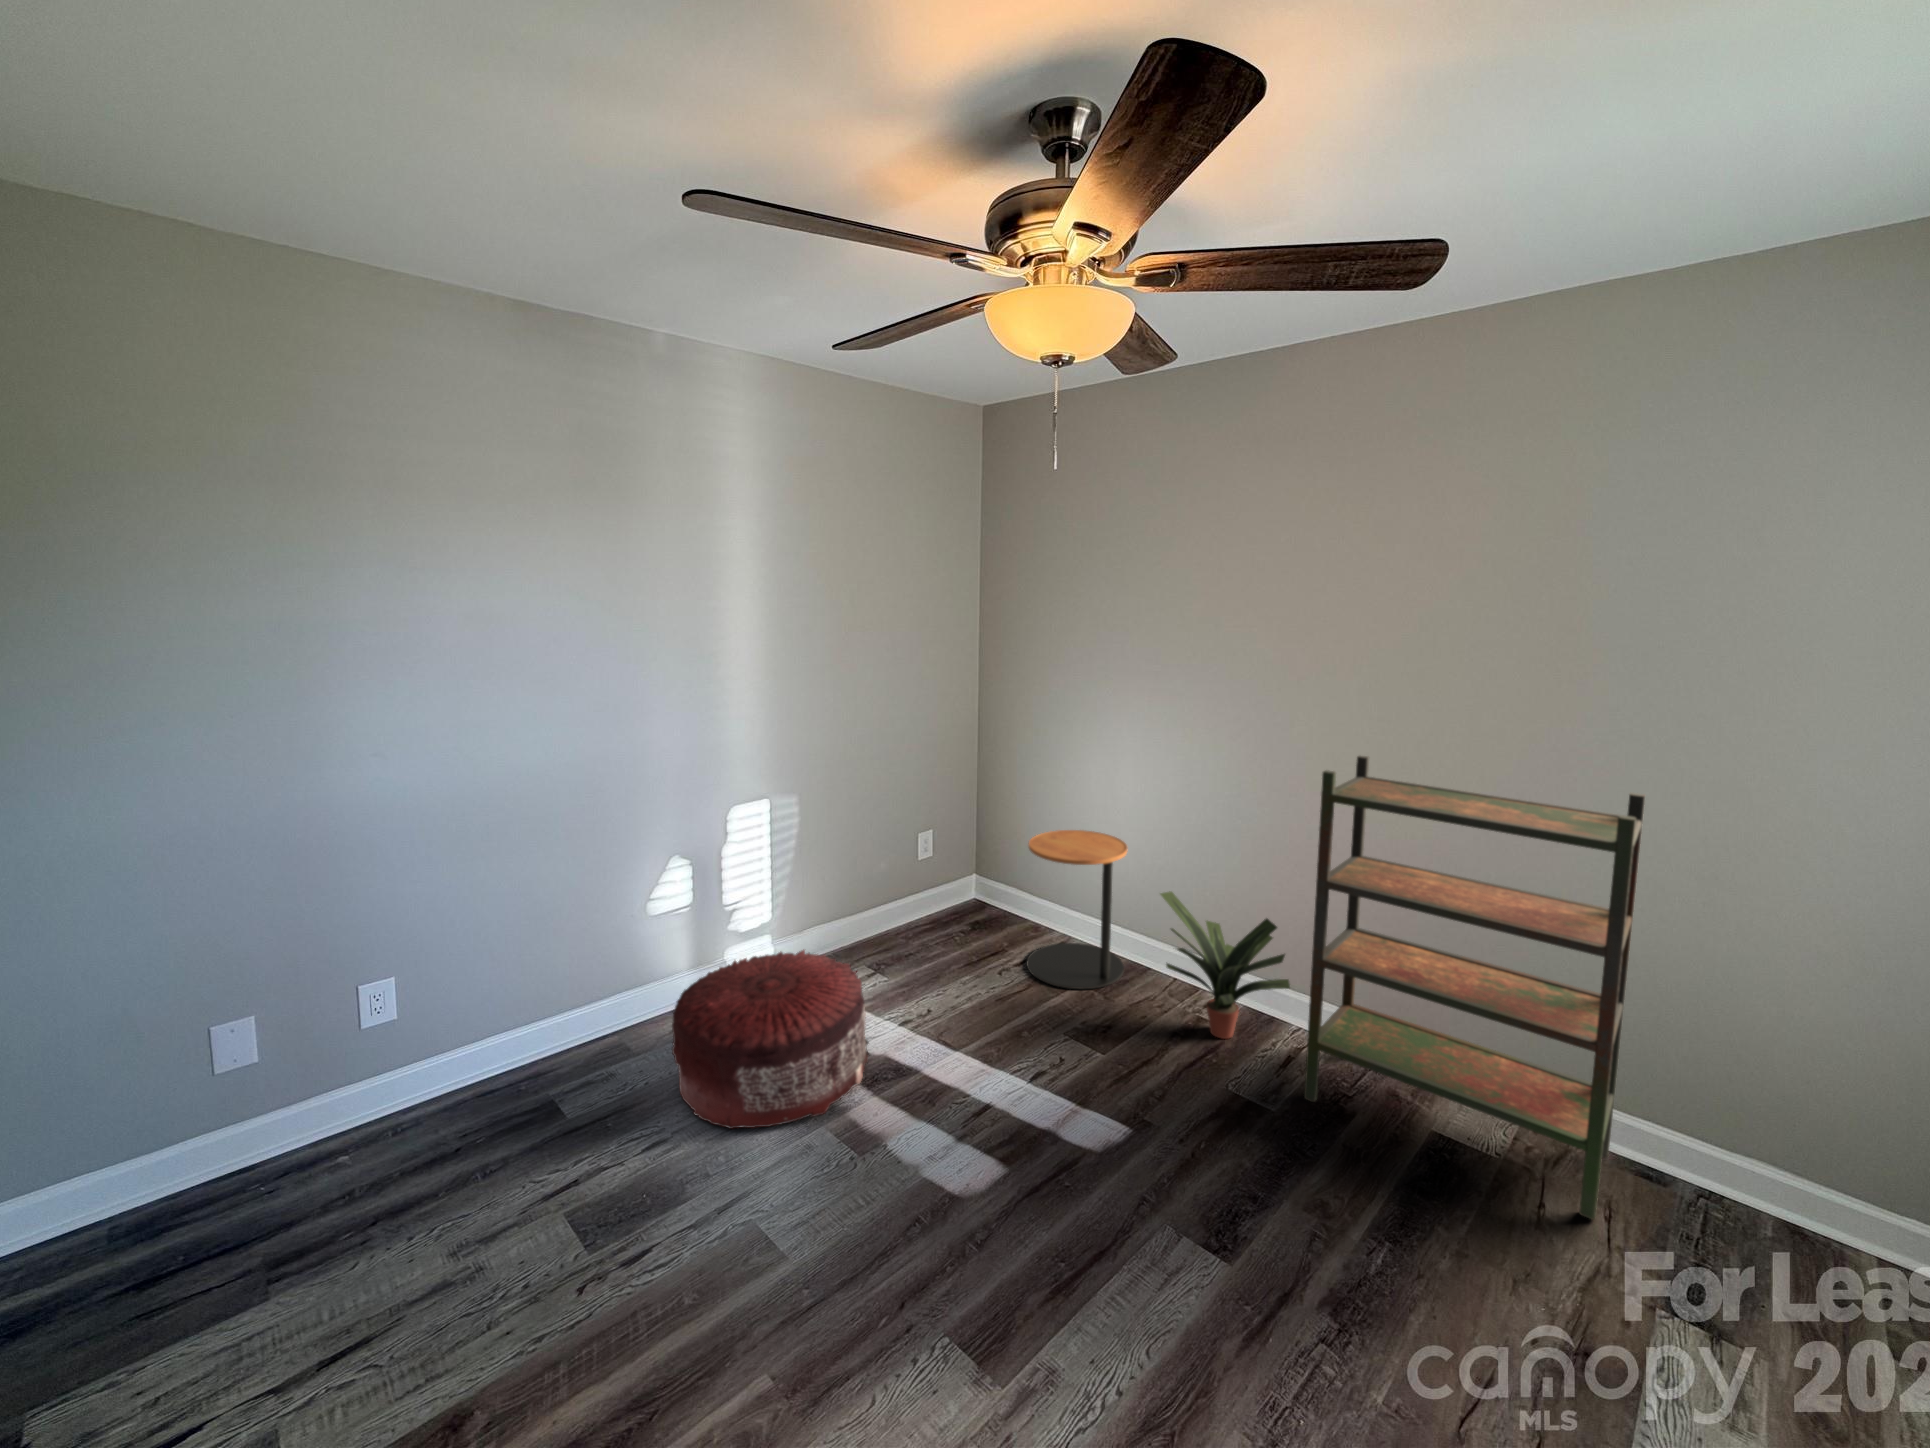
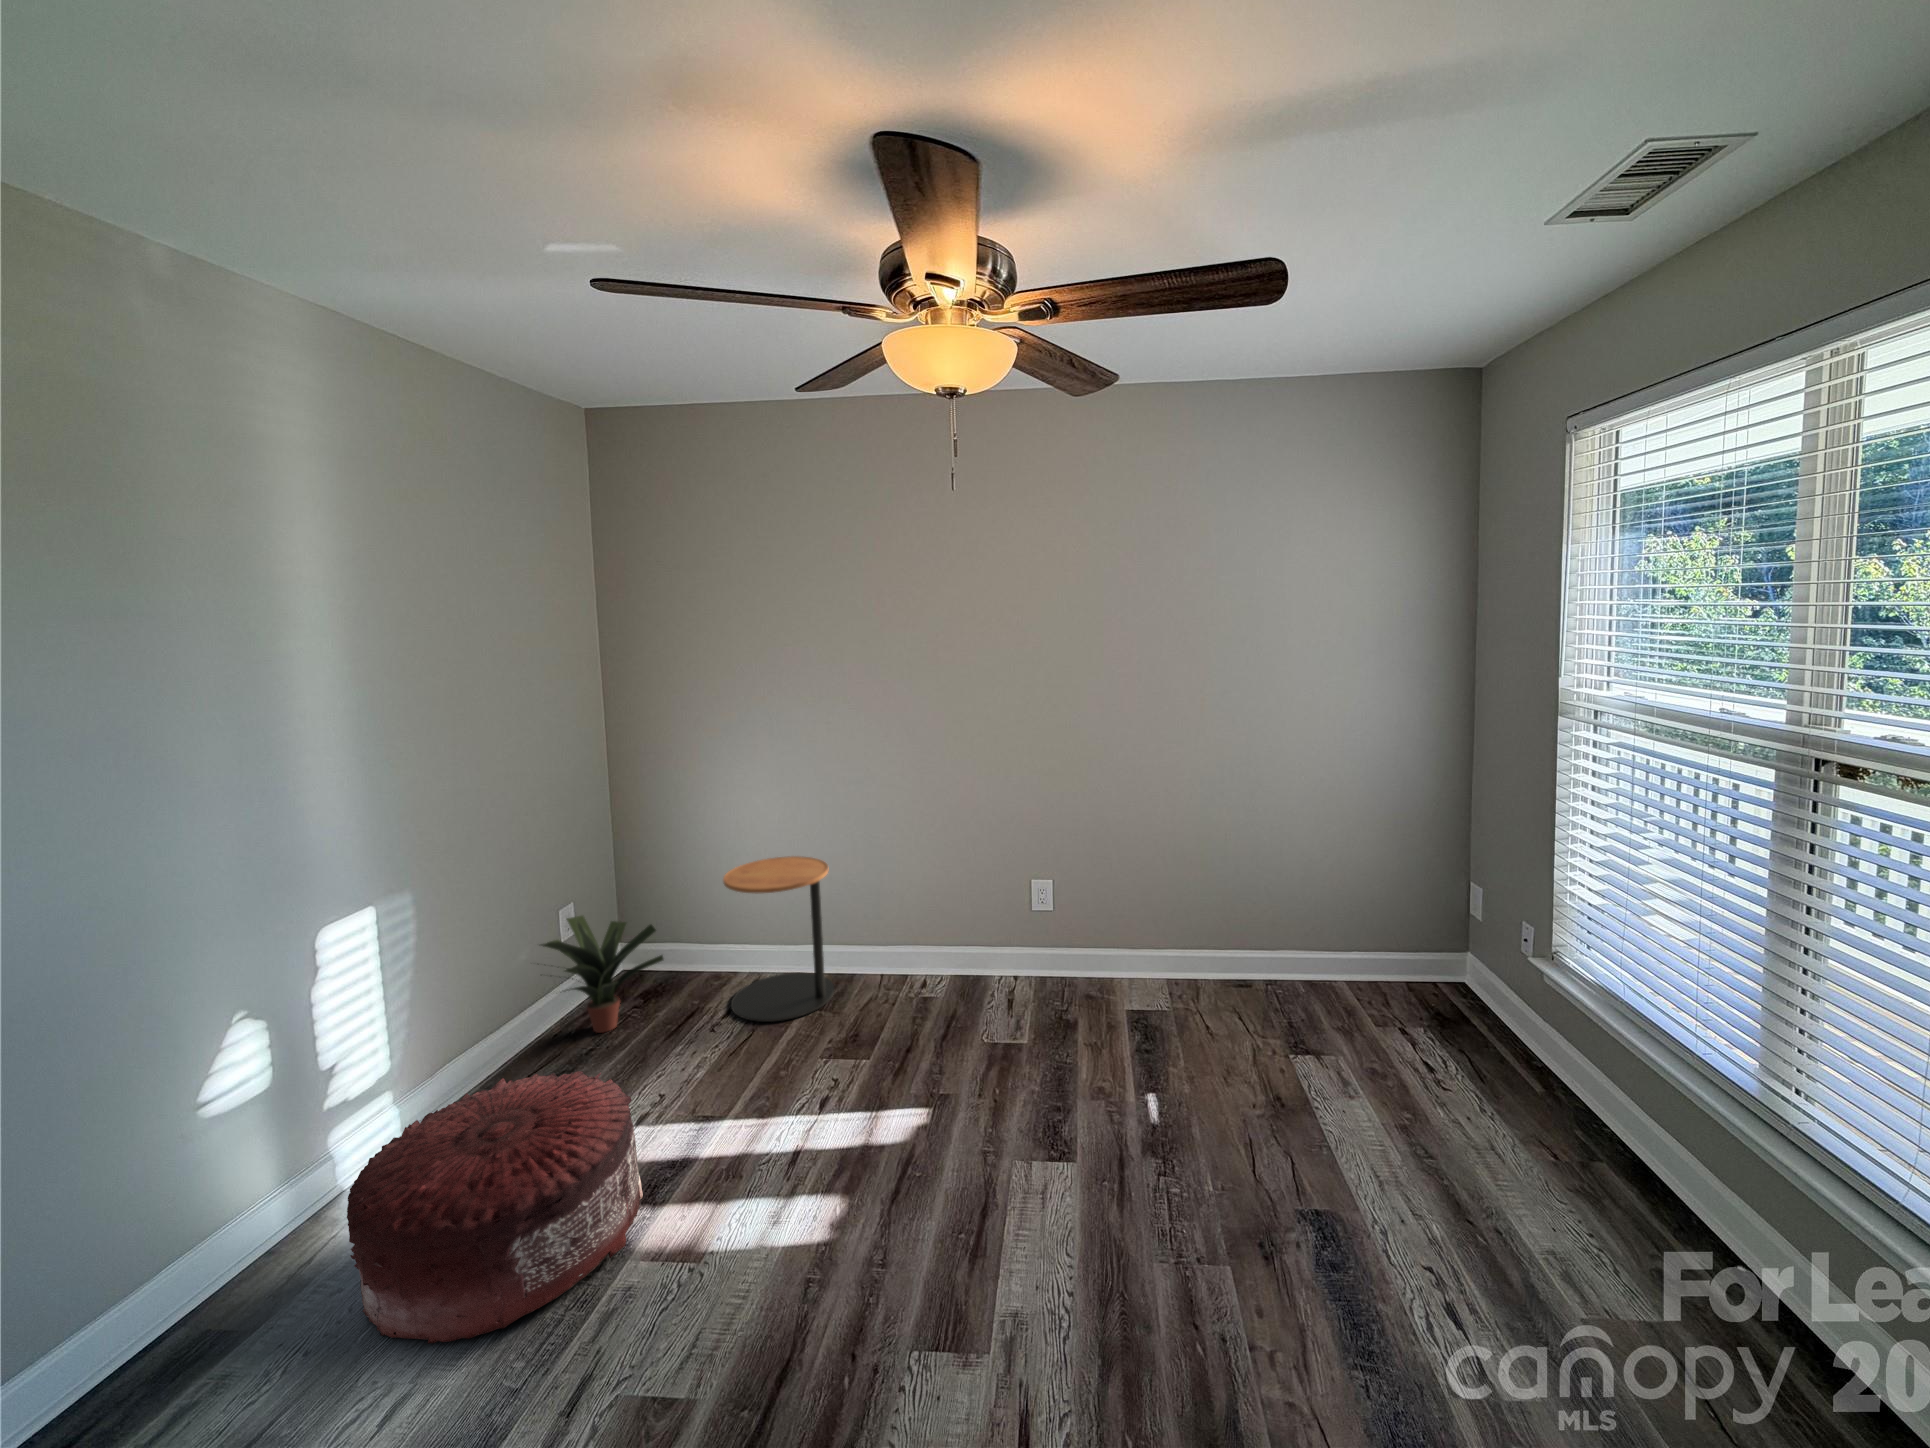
bookshelf: present [1304,756,1645,1220] -> none [1031,733,1235,1025]
potted plant: present [1160,891,1290,1039] -> present [541,916,663,1033]

